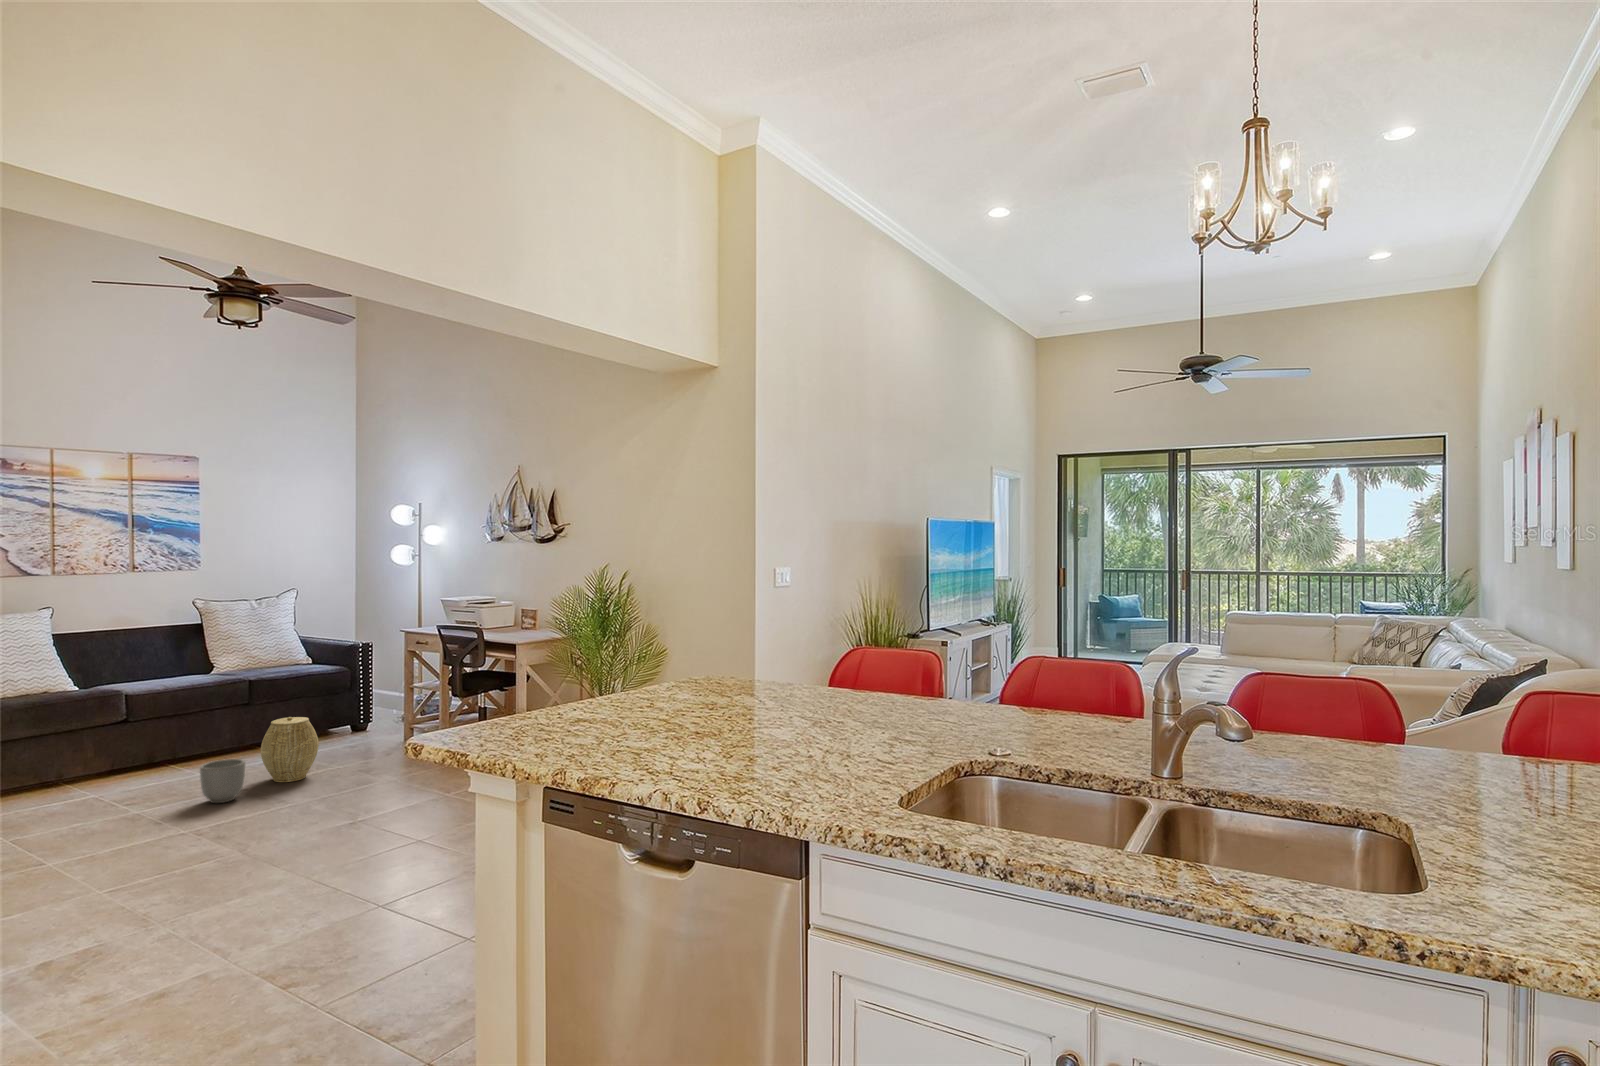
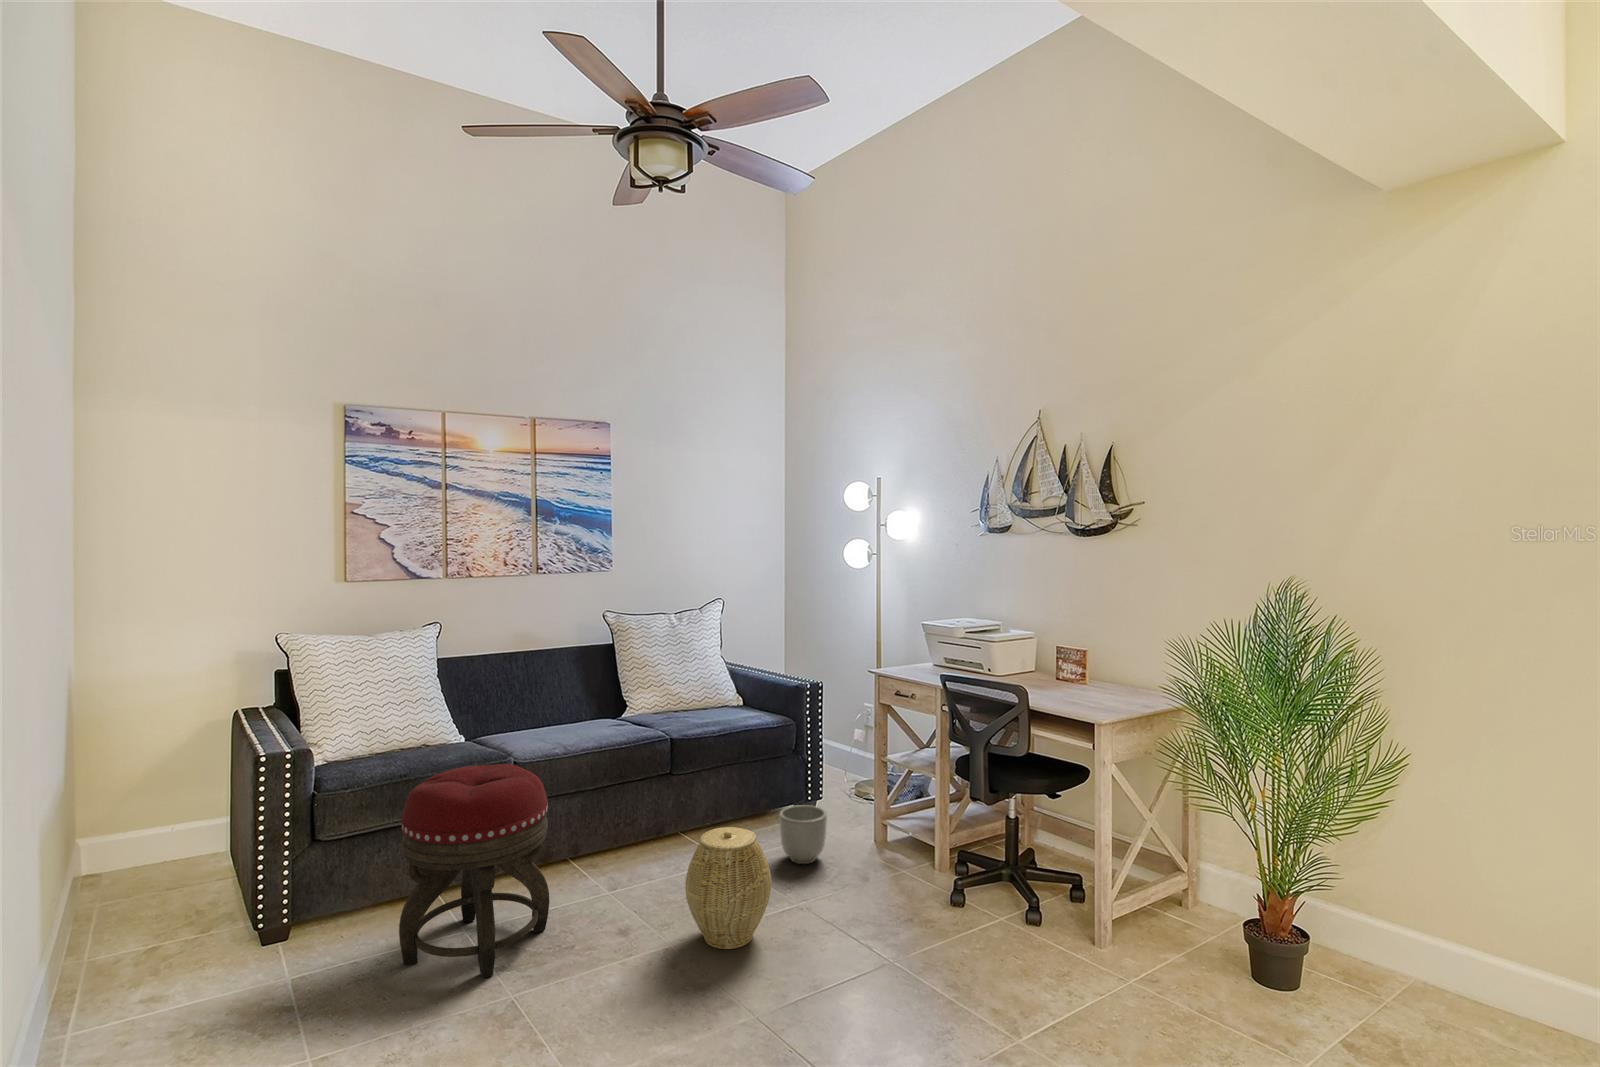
footstool: none [54,688,163,808] -> present [399,764,549,978]
planter: present [200,759,245,803] -> present [779,805,827,864]

